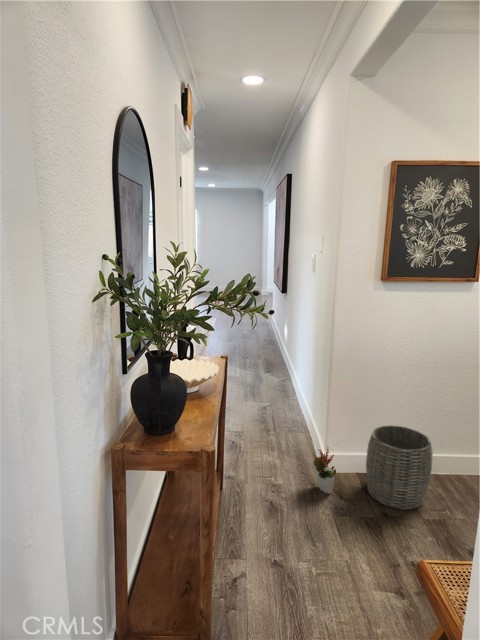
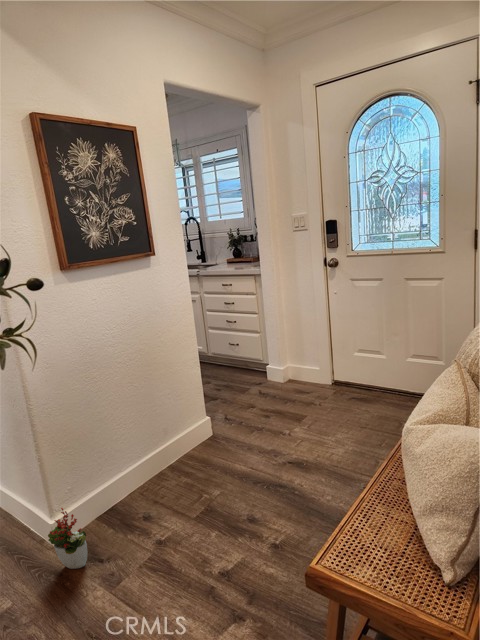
woven basket: present [366,425,433,509] -> none [106,433,182,534]

